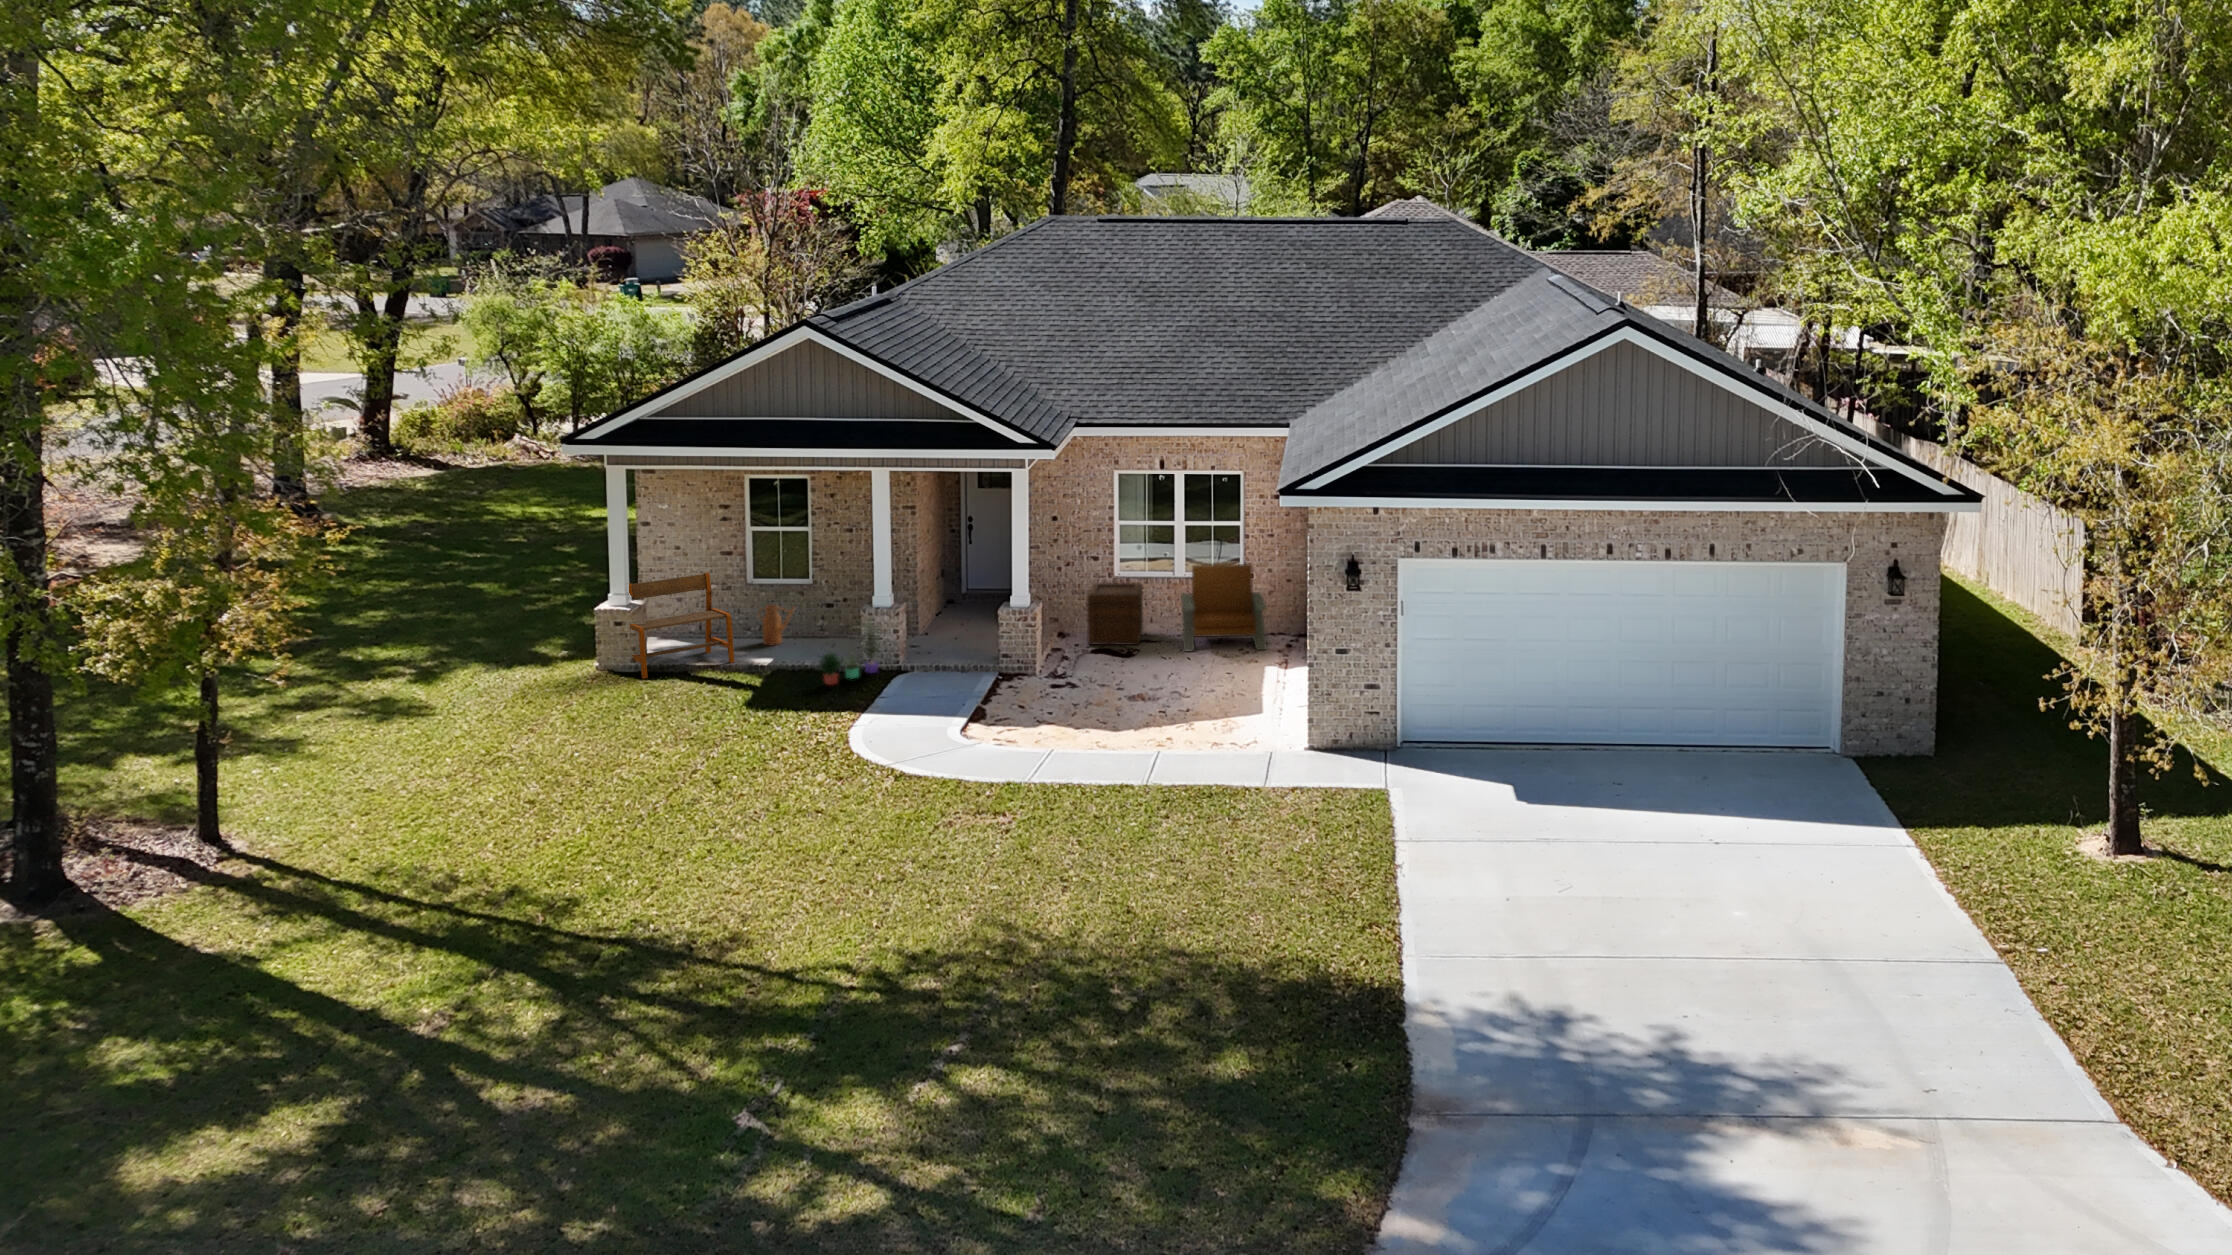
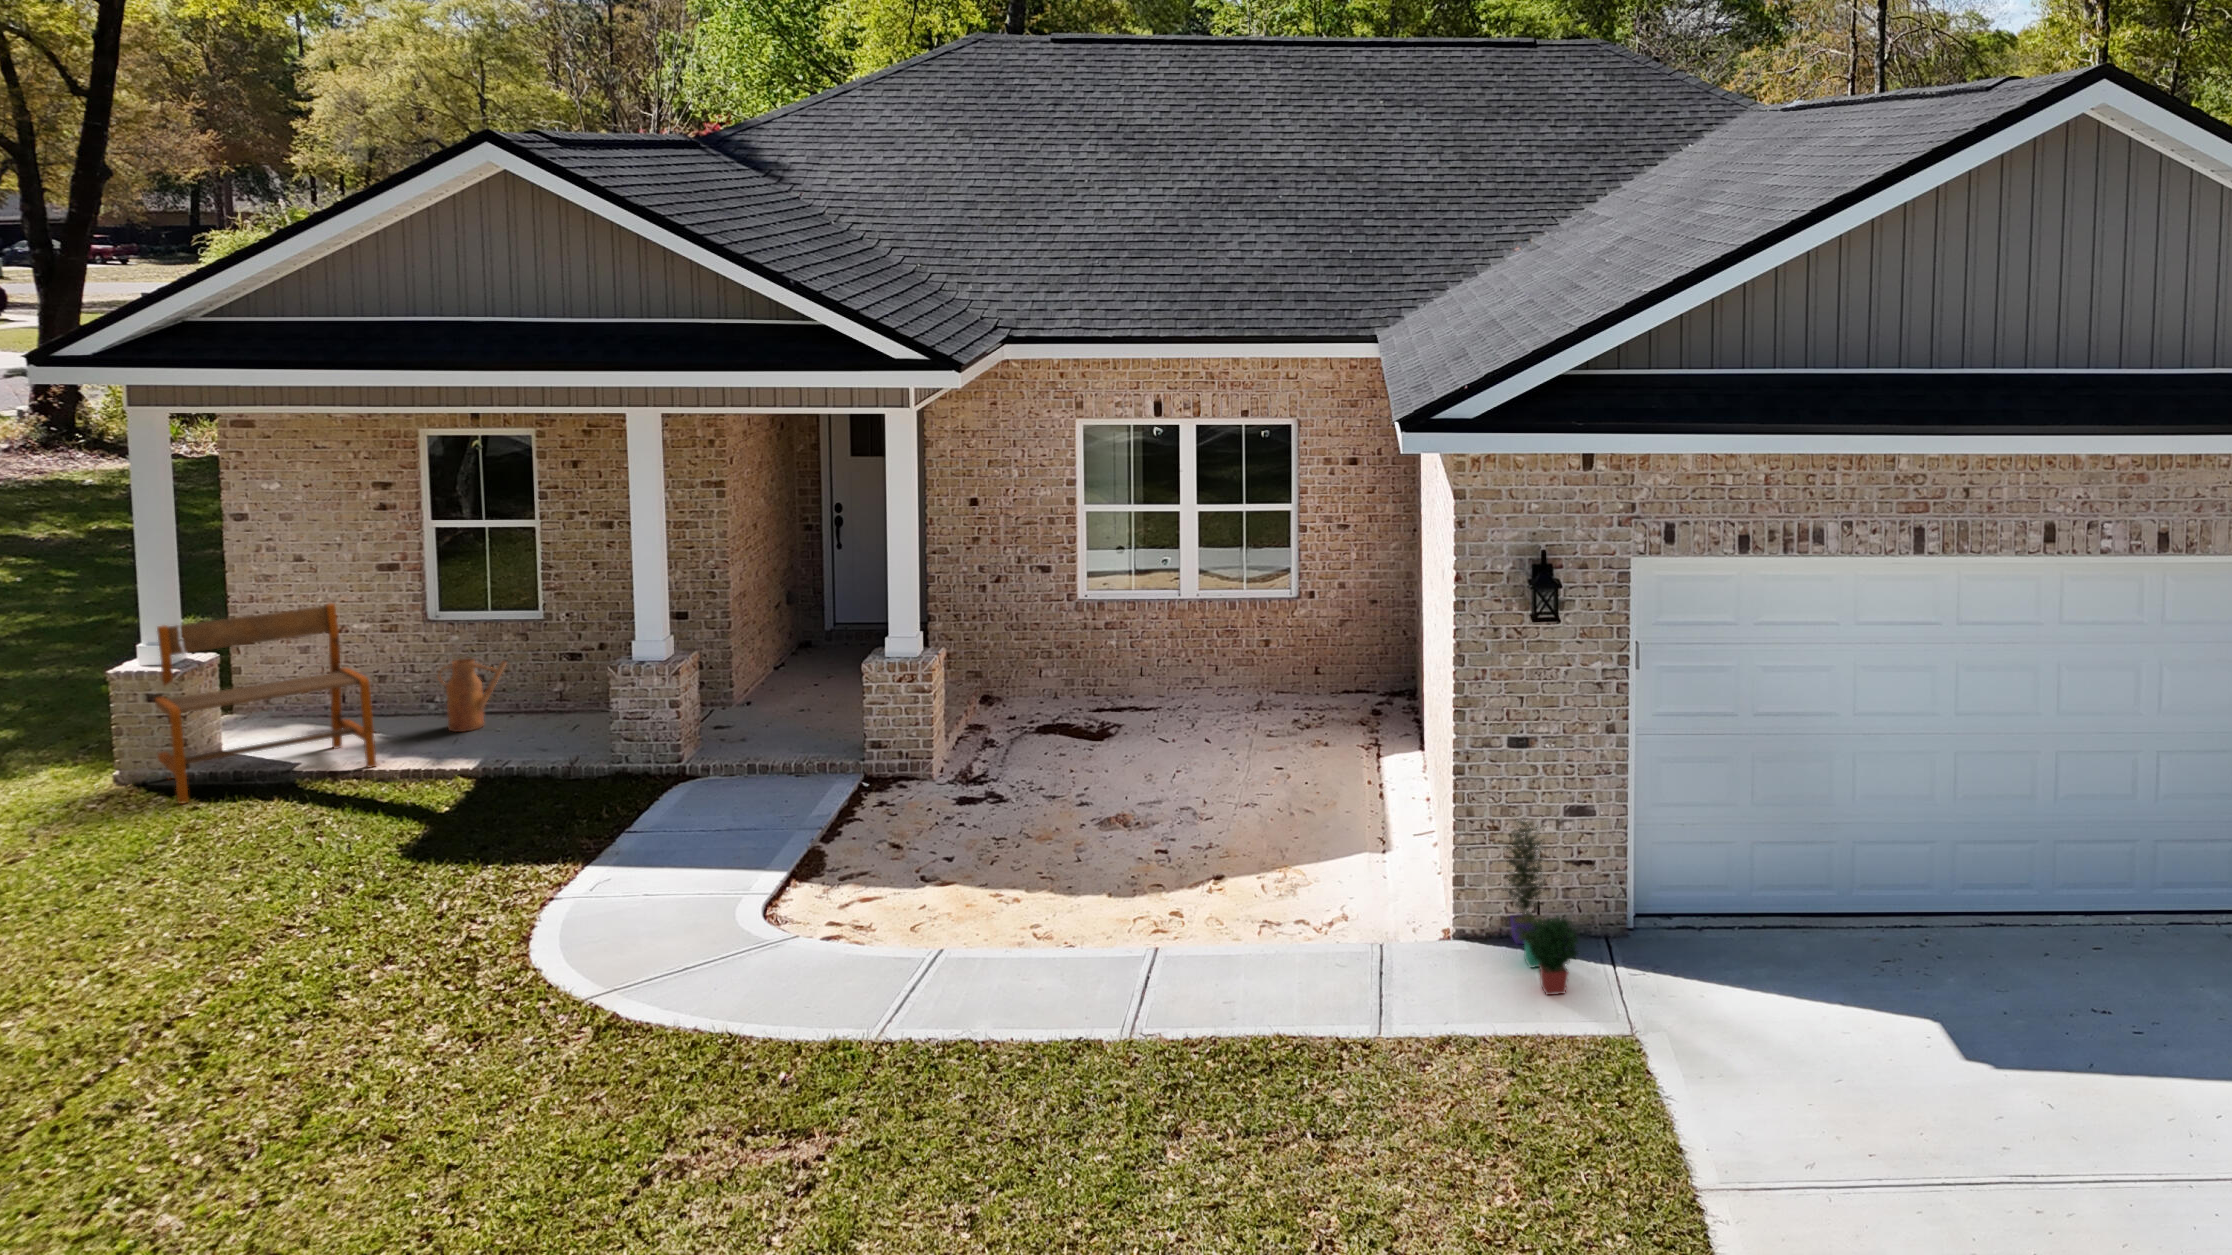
lounge chair: present [1181,564,1267,651] -> none [1194,576,1344,728]
wooden crate: present [1087,583,1143,645] -> none [1031,611,1129,719]
potted plant: present [820,619,880,685] -> present [1505,820,1578,995]

